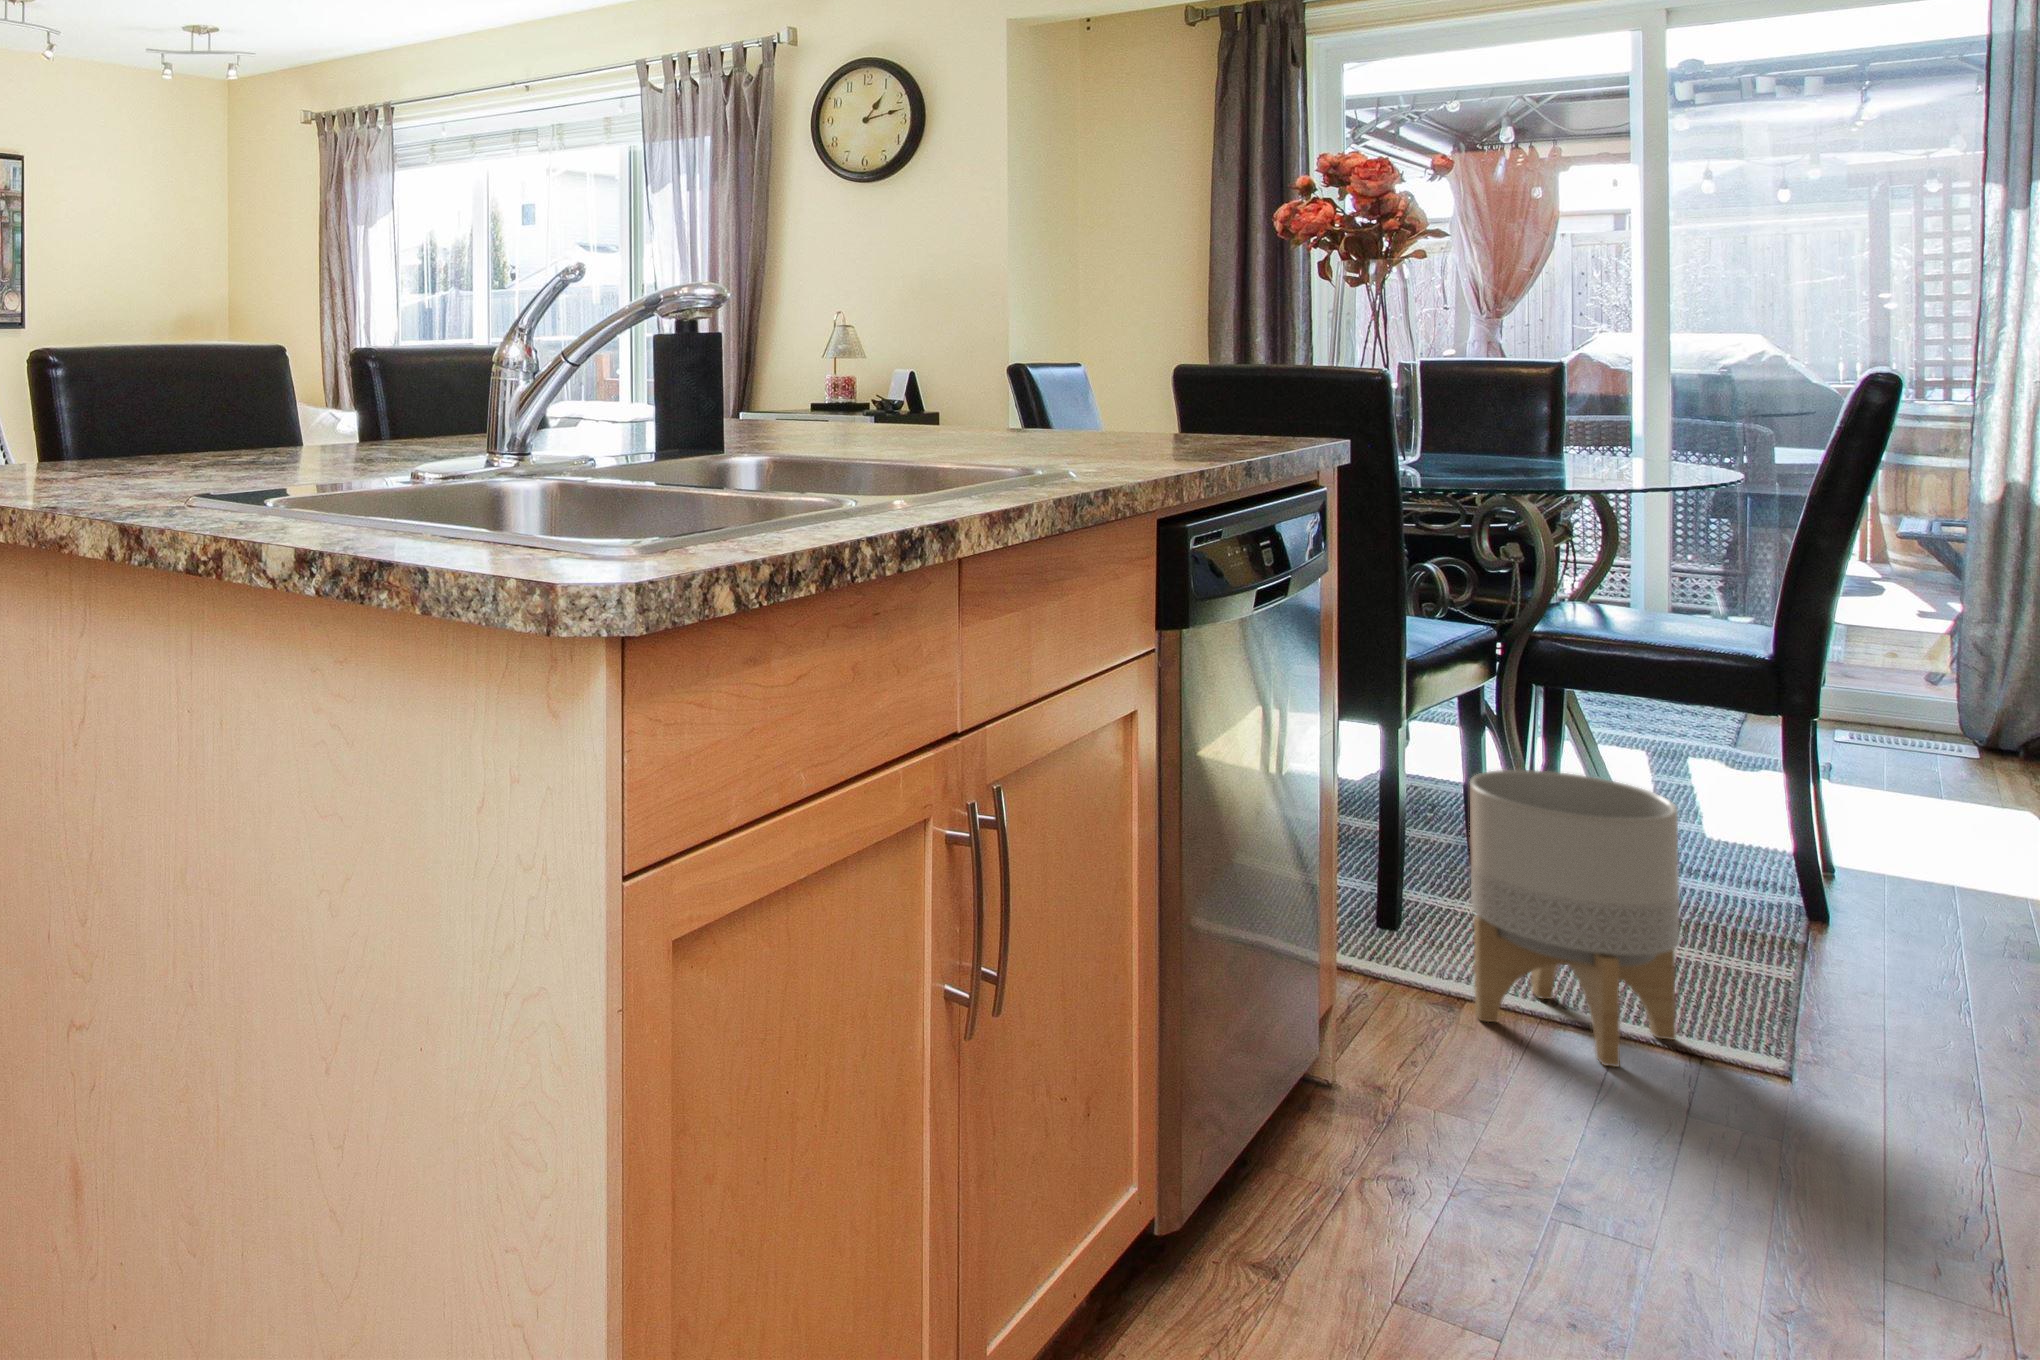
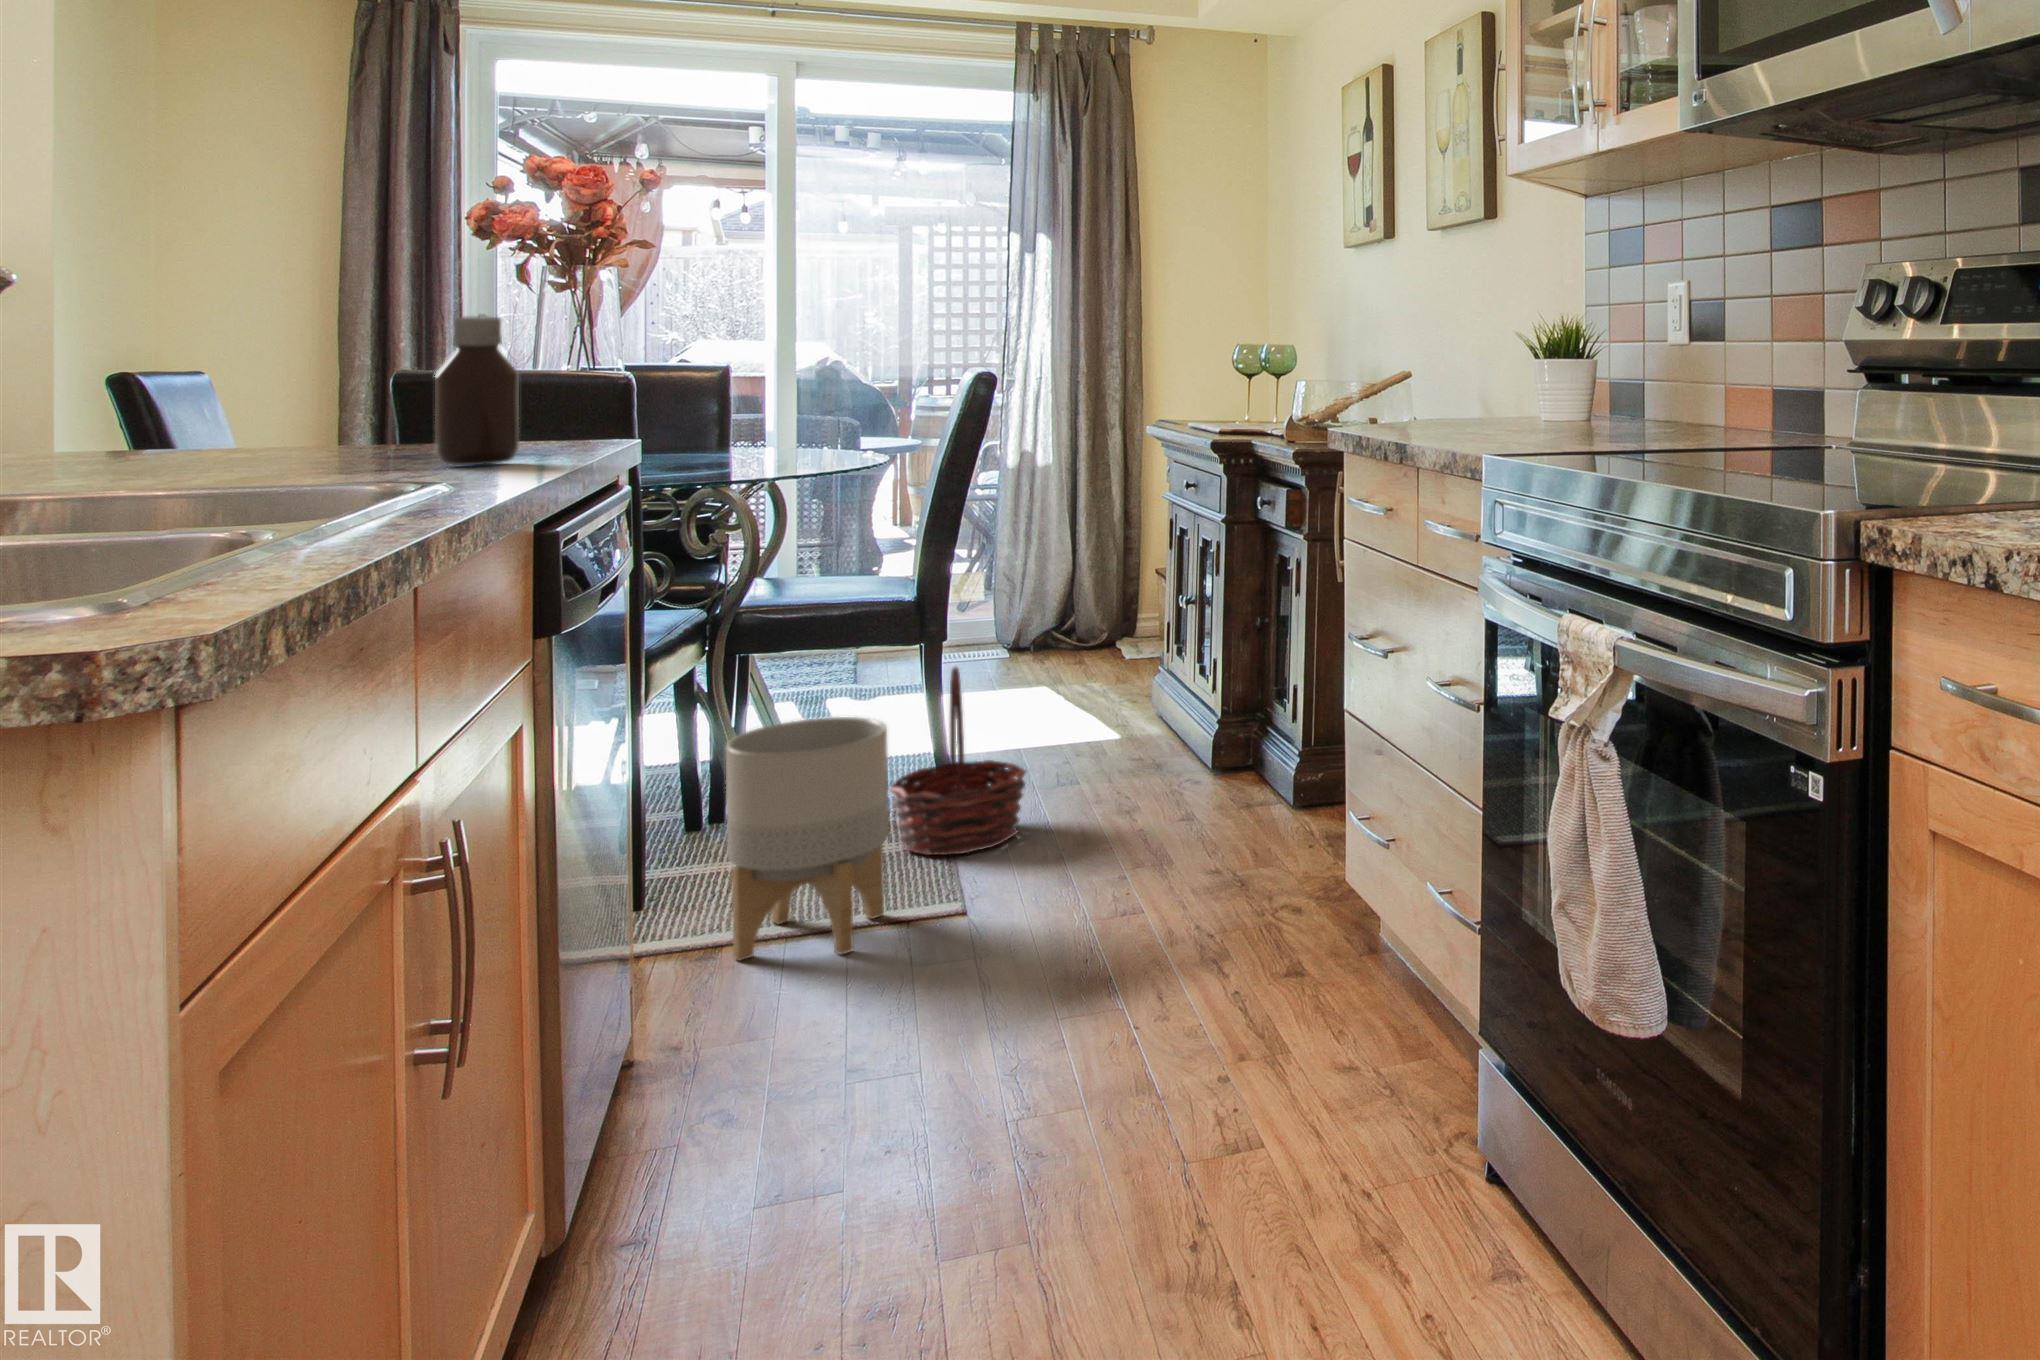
bottle: none [1135,314,1207,453] -> present [435,316,519,465]
basket: none [1709,758,1935,1012] -> present [889,667,1026,855]

